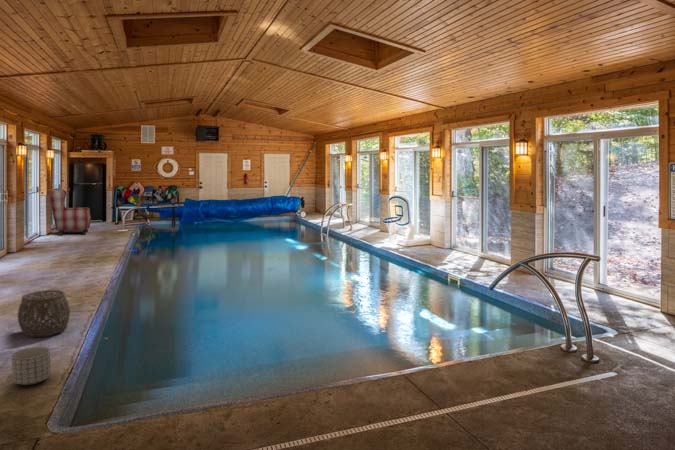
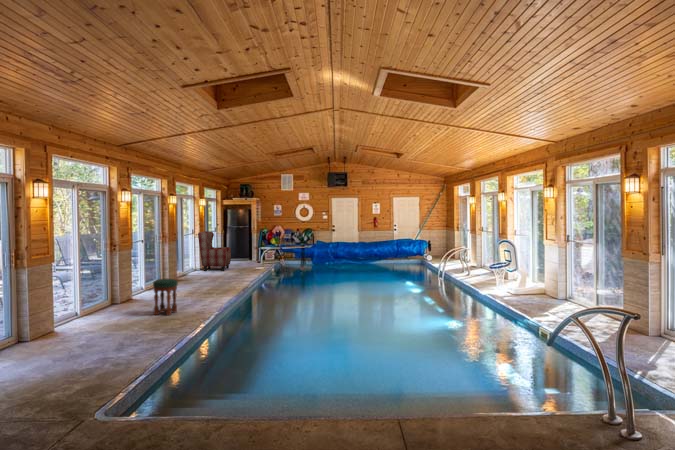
stool: none [49,243,80,286] -> present [153,279,178,315]
woven basket: present [18,290,70,337] -> none [83,319,127,360]
planter: present [11,347,51,385] -> none [33,369,66,402]

